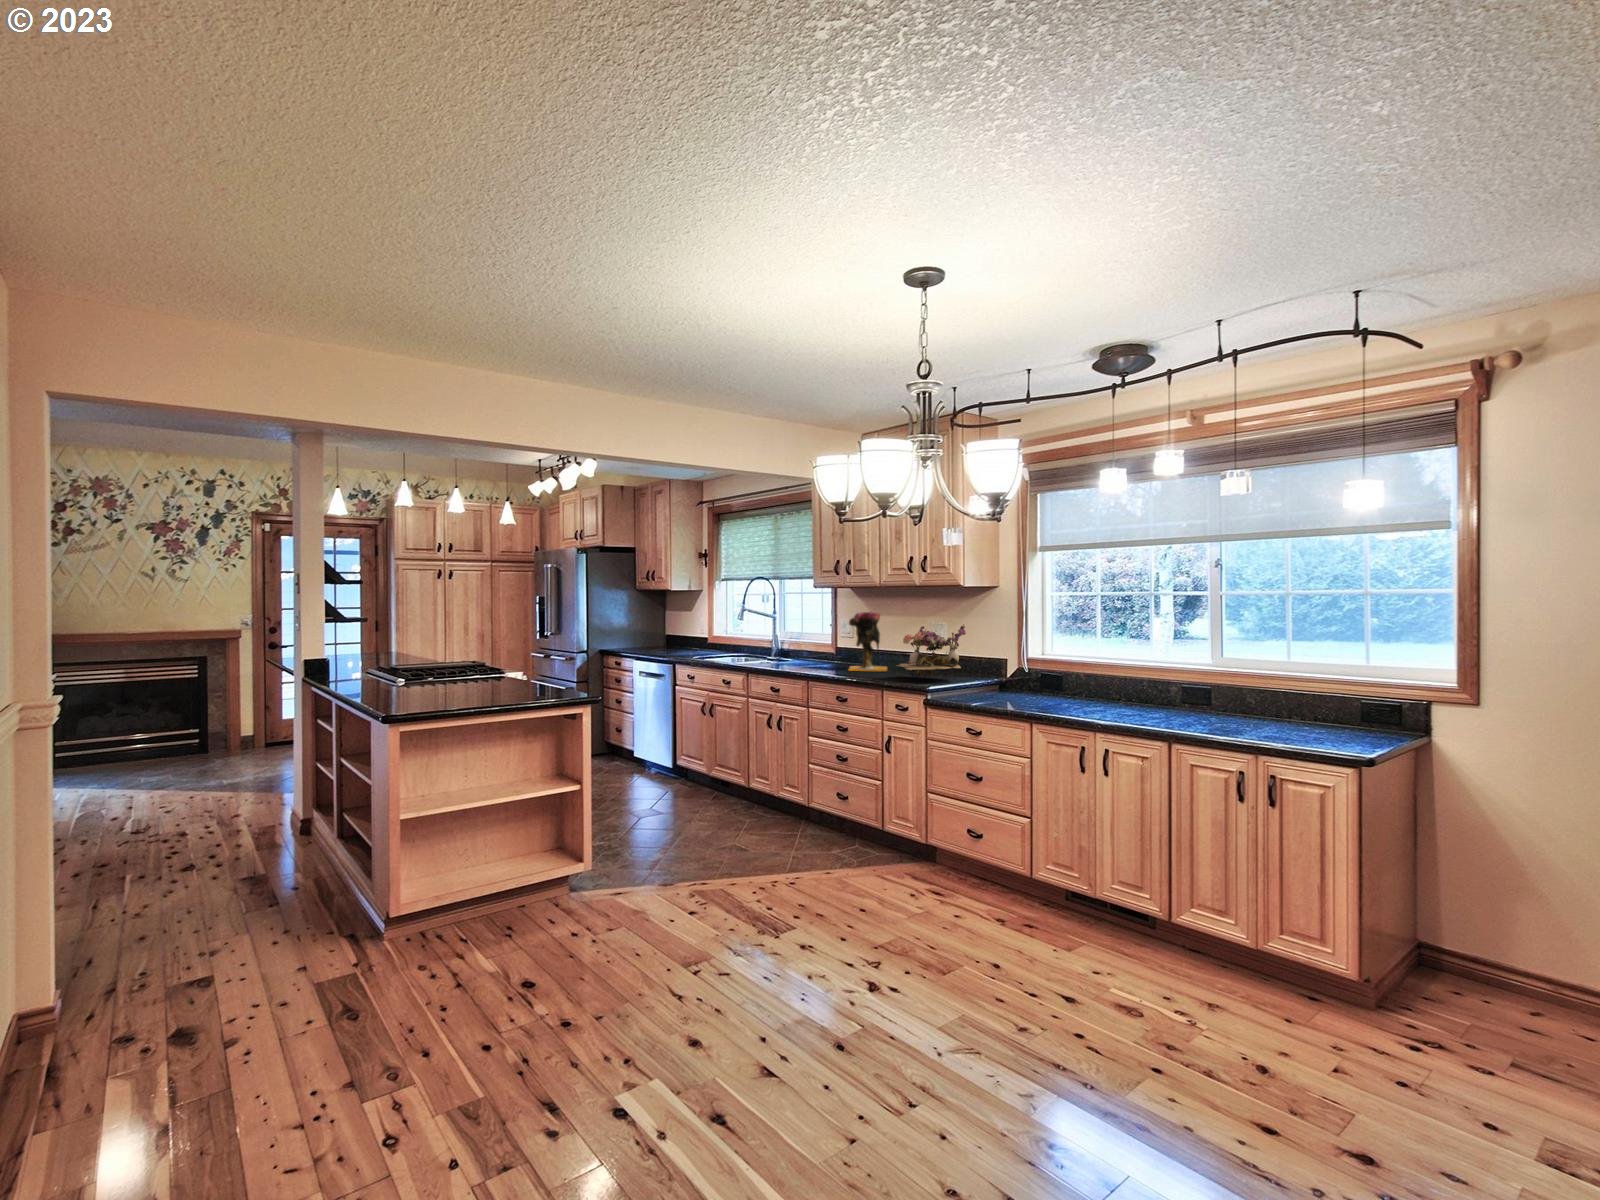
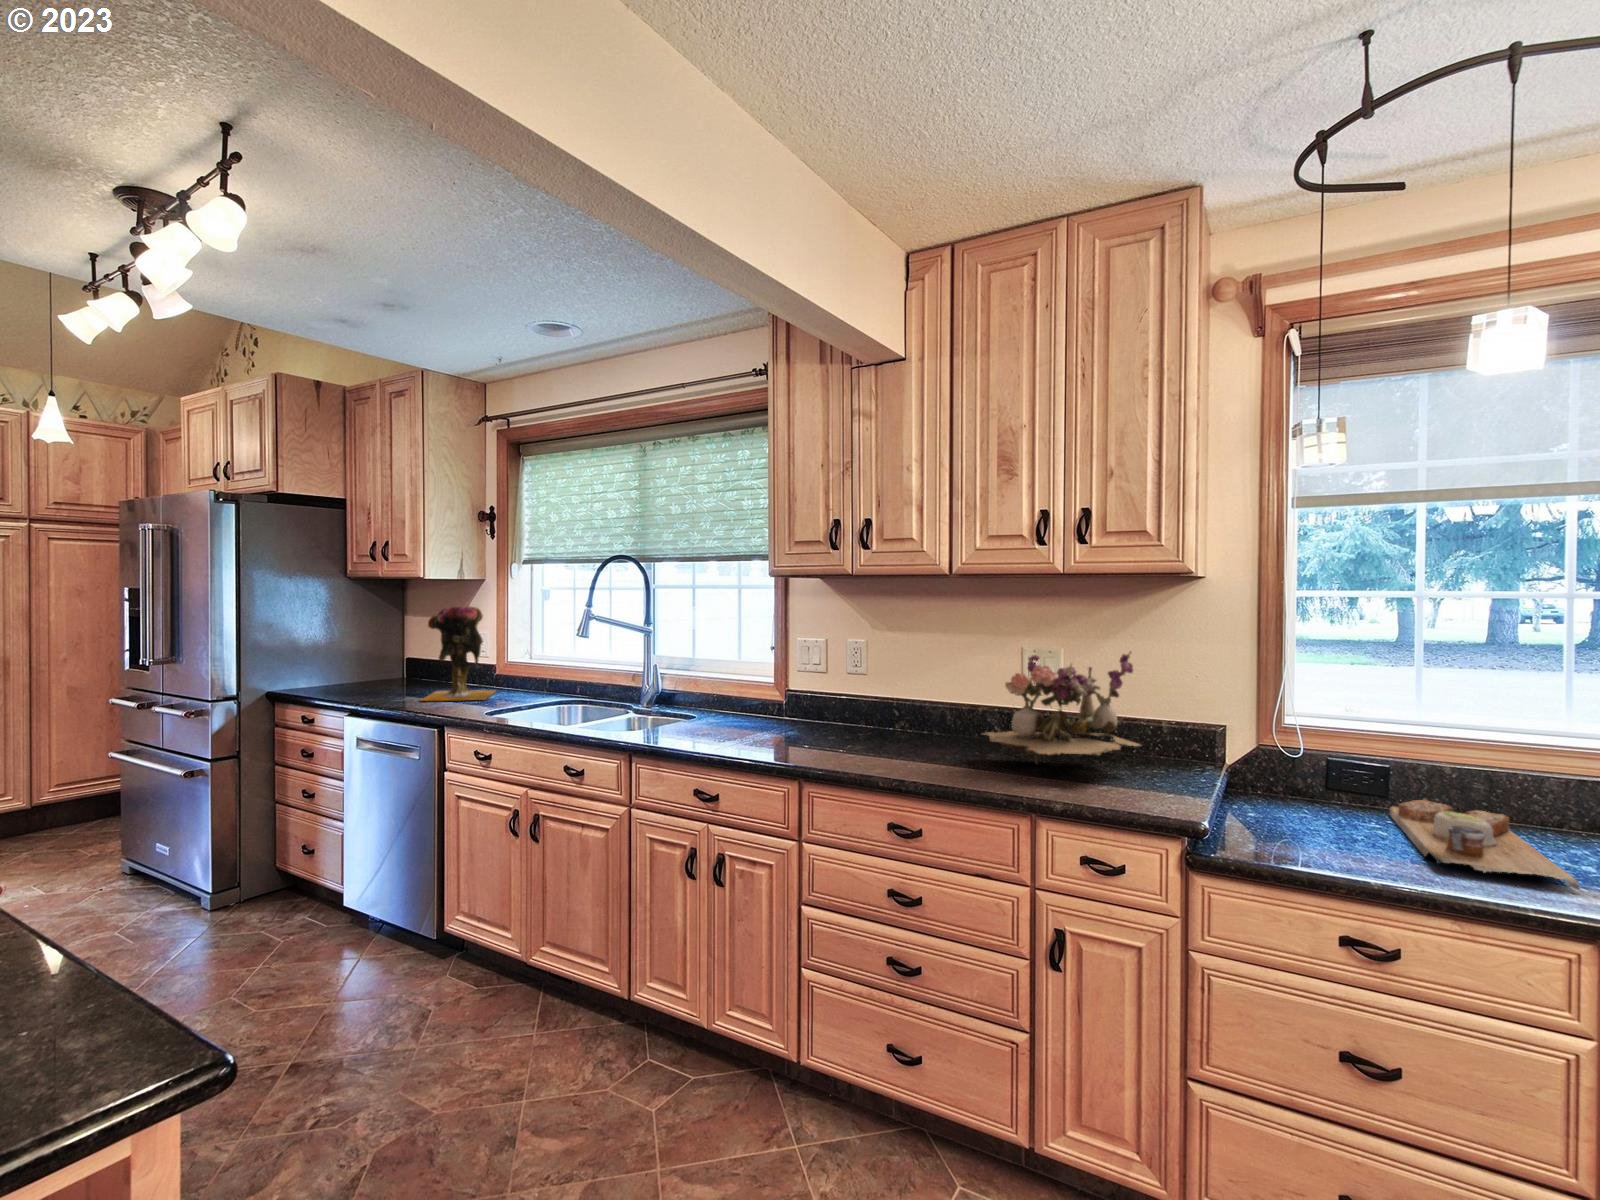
vase: present [849,612,887,671] -> present [422,606,495,701]
cutting board: none [994,686,1073,707] -> present [1389,799,1579,890]

